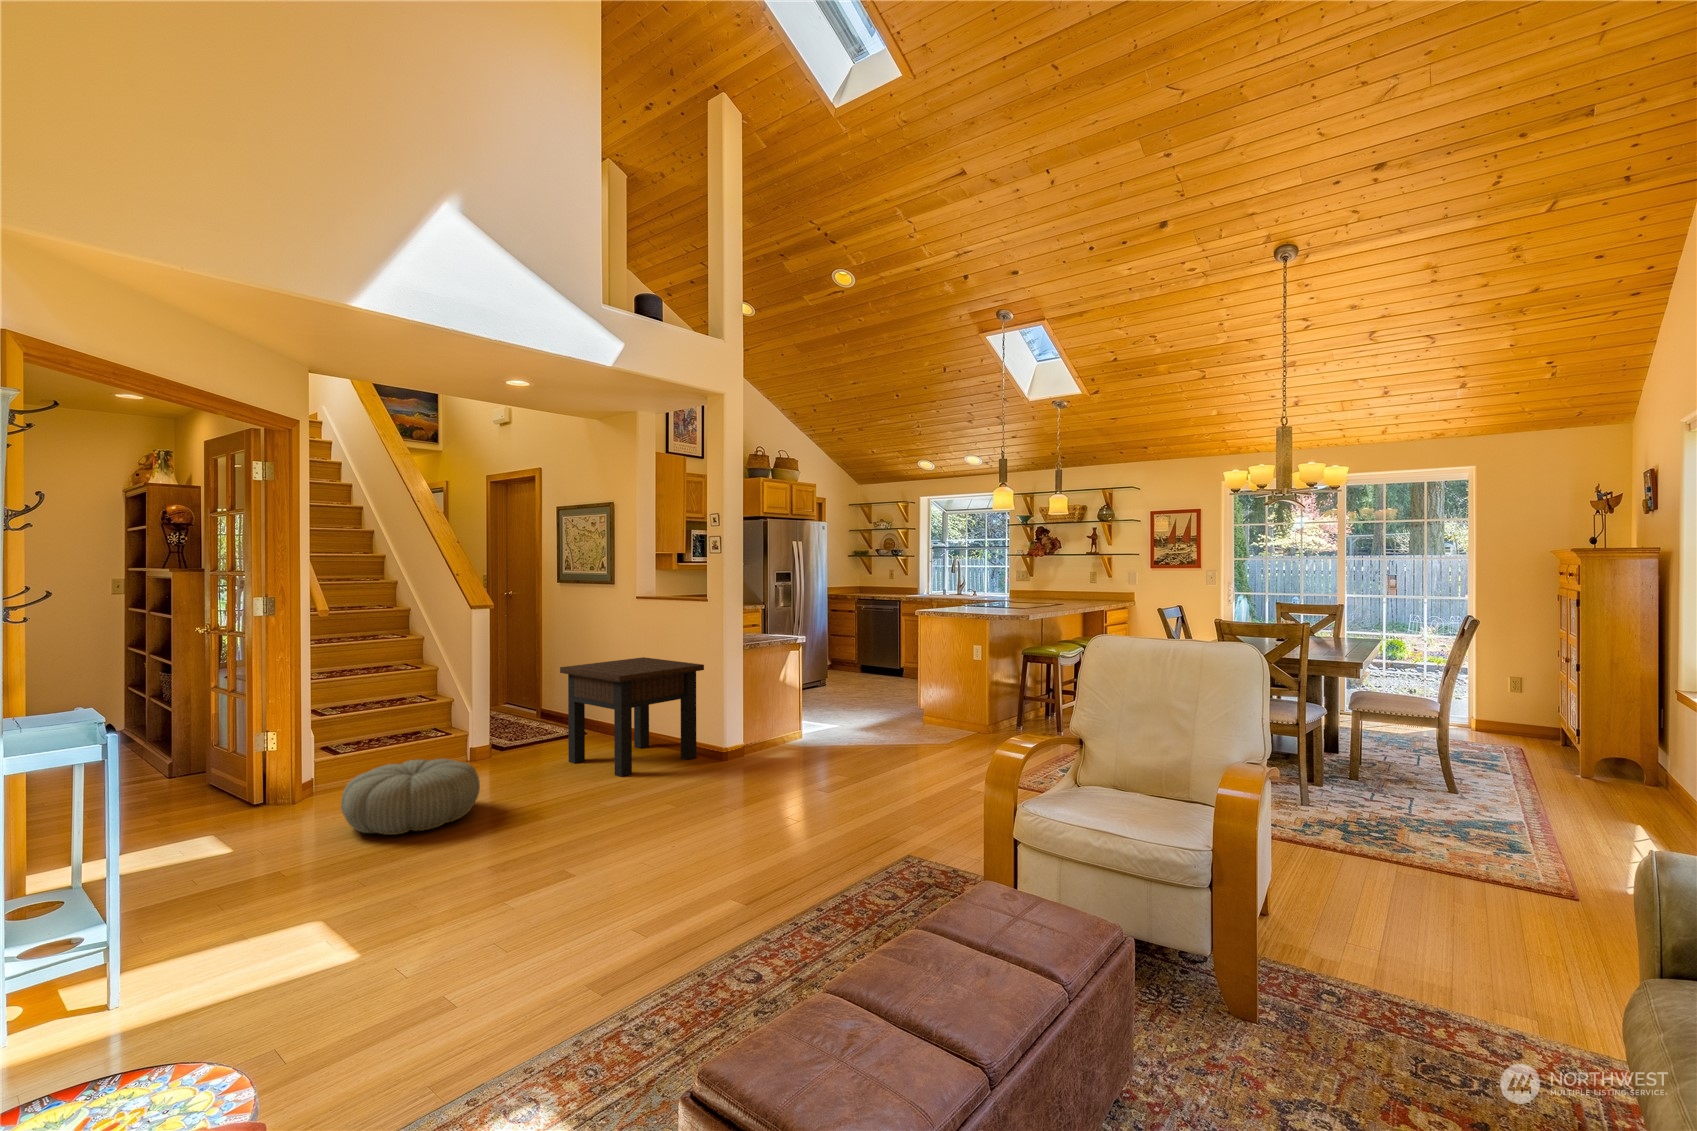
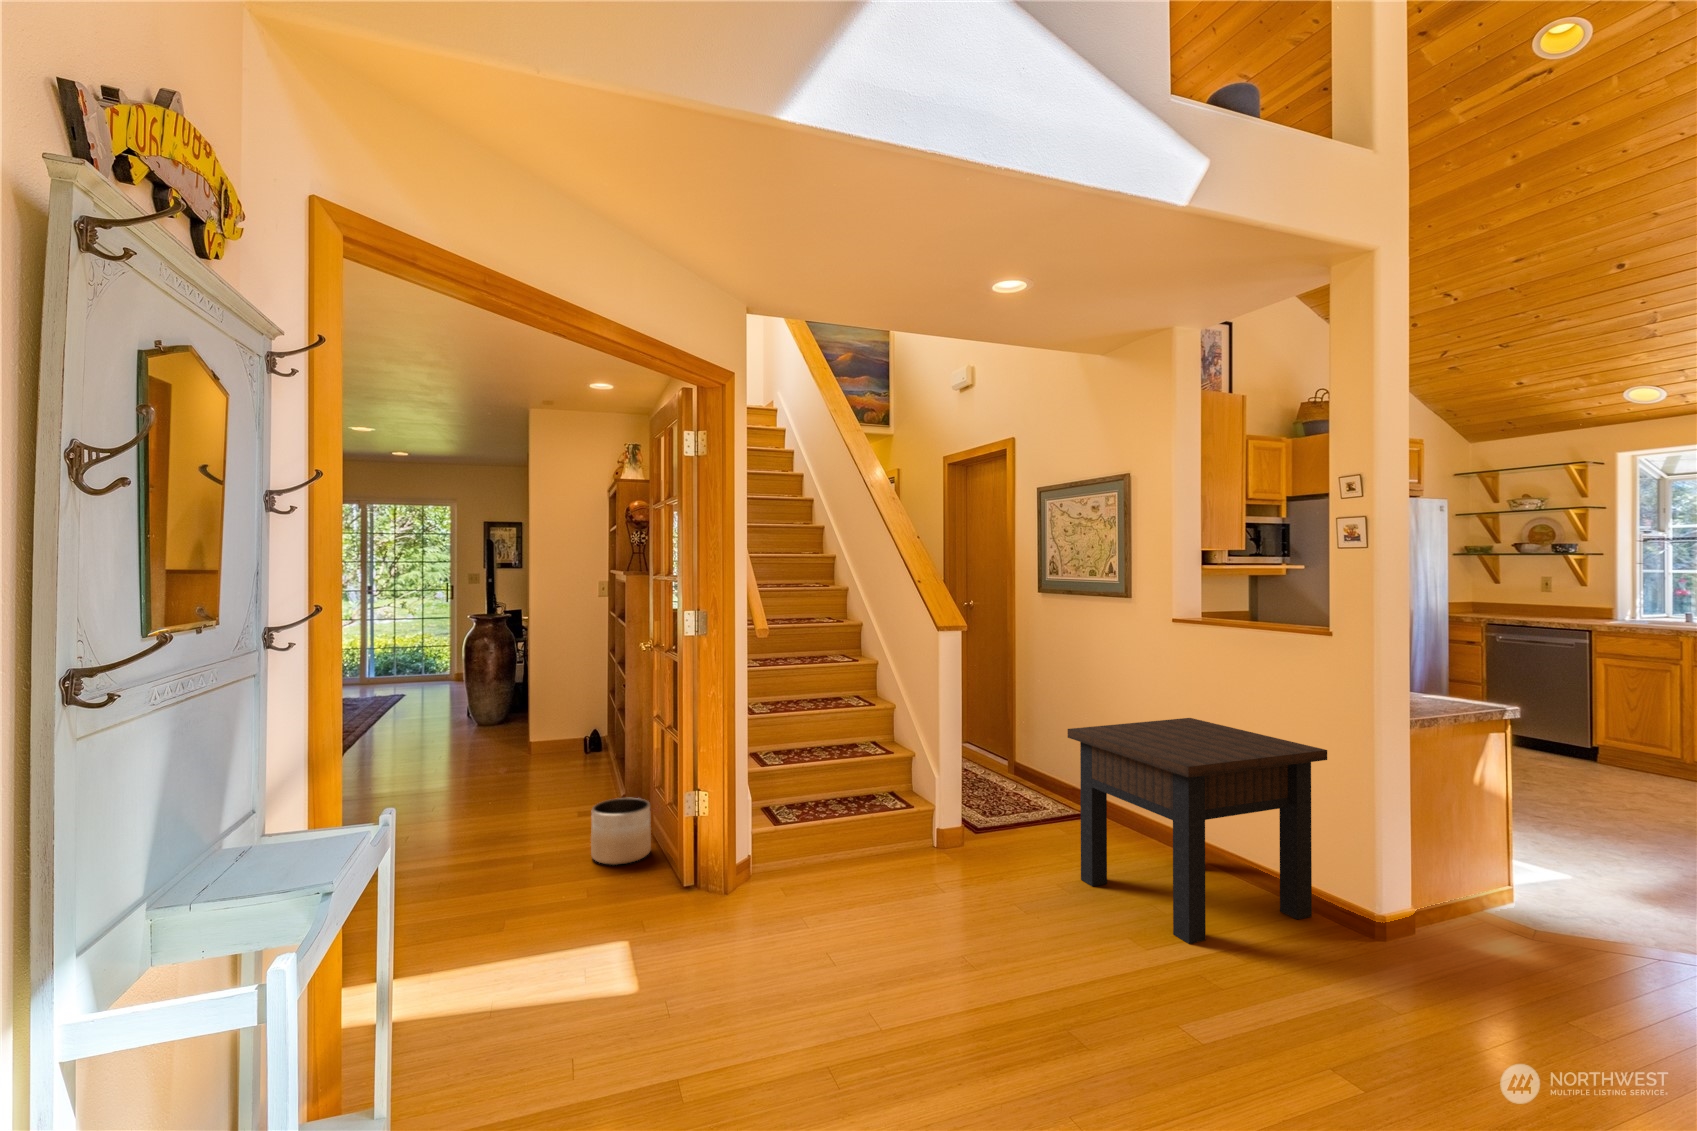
planter: none [150,754,212,806] -> present [591,798,651,865]
pouf: present [341,759,480,835] -> none [774,872,968,1022]

